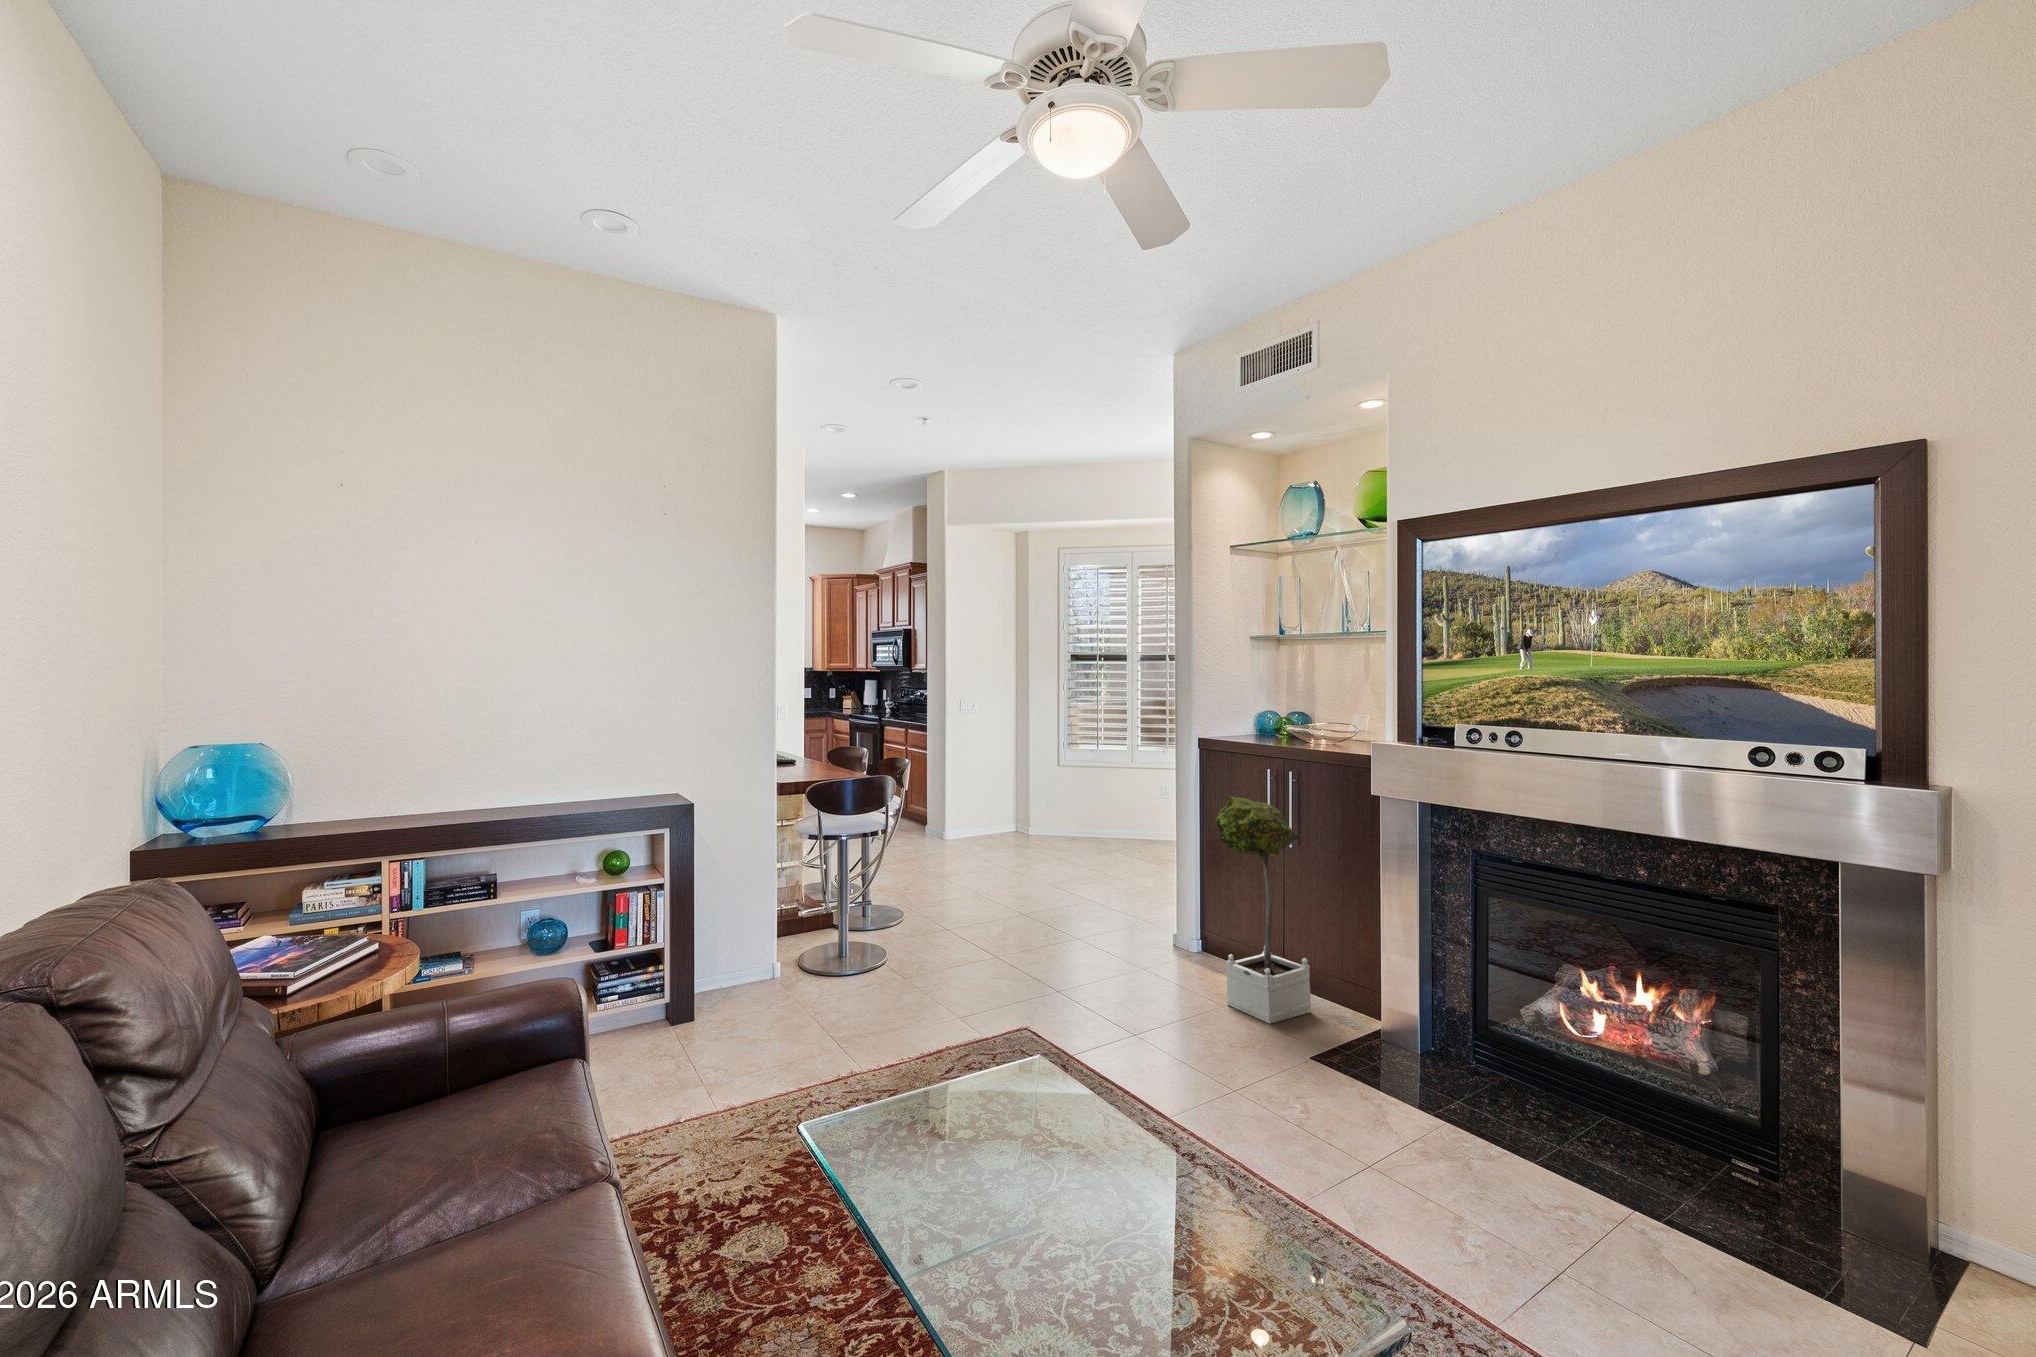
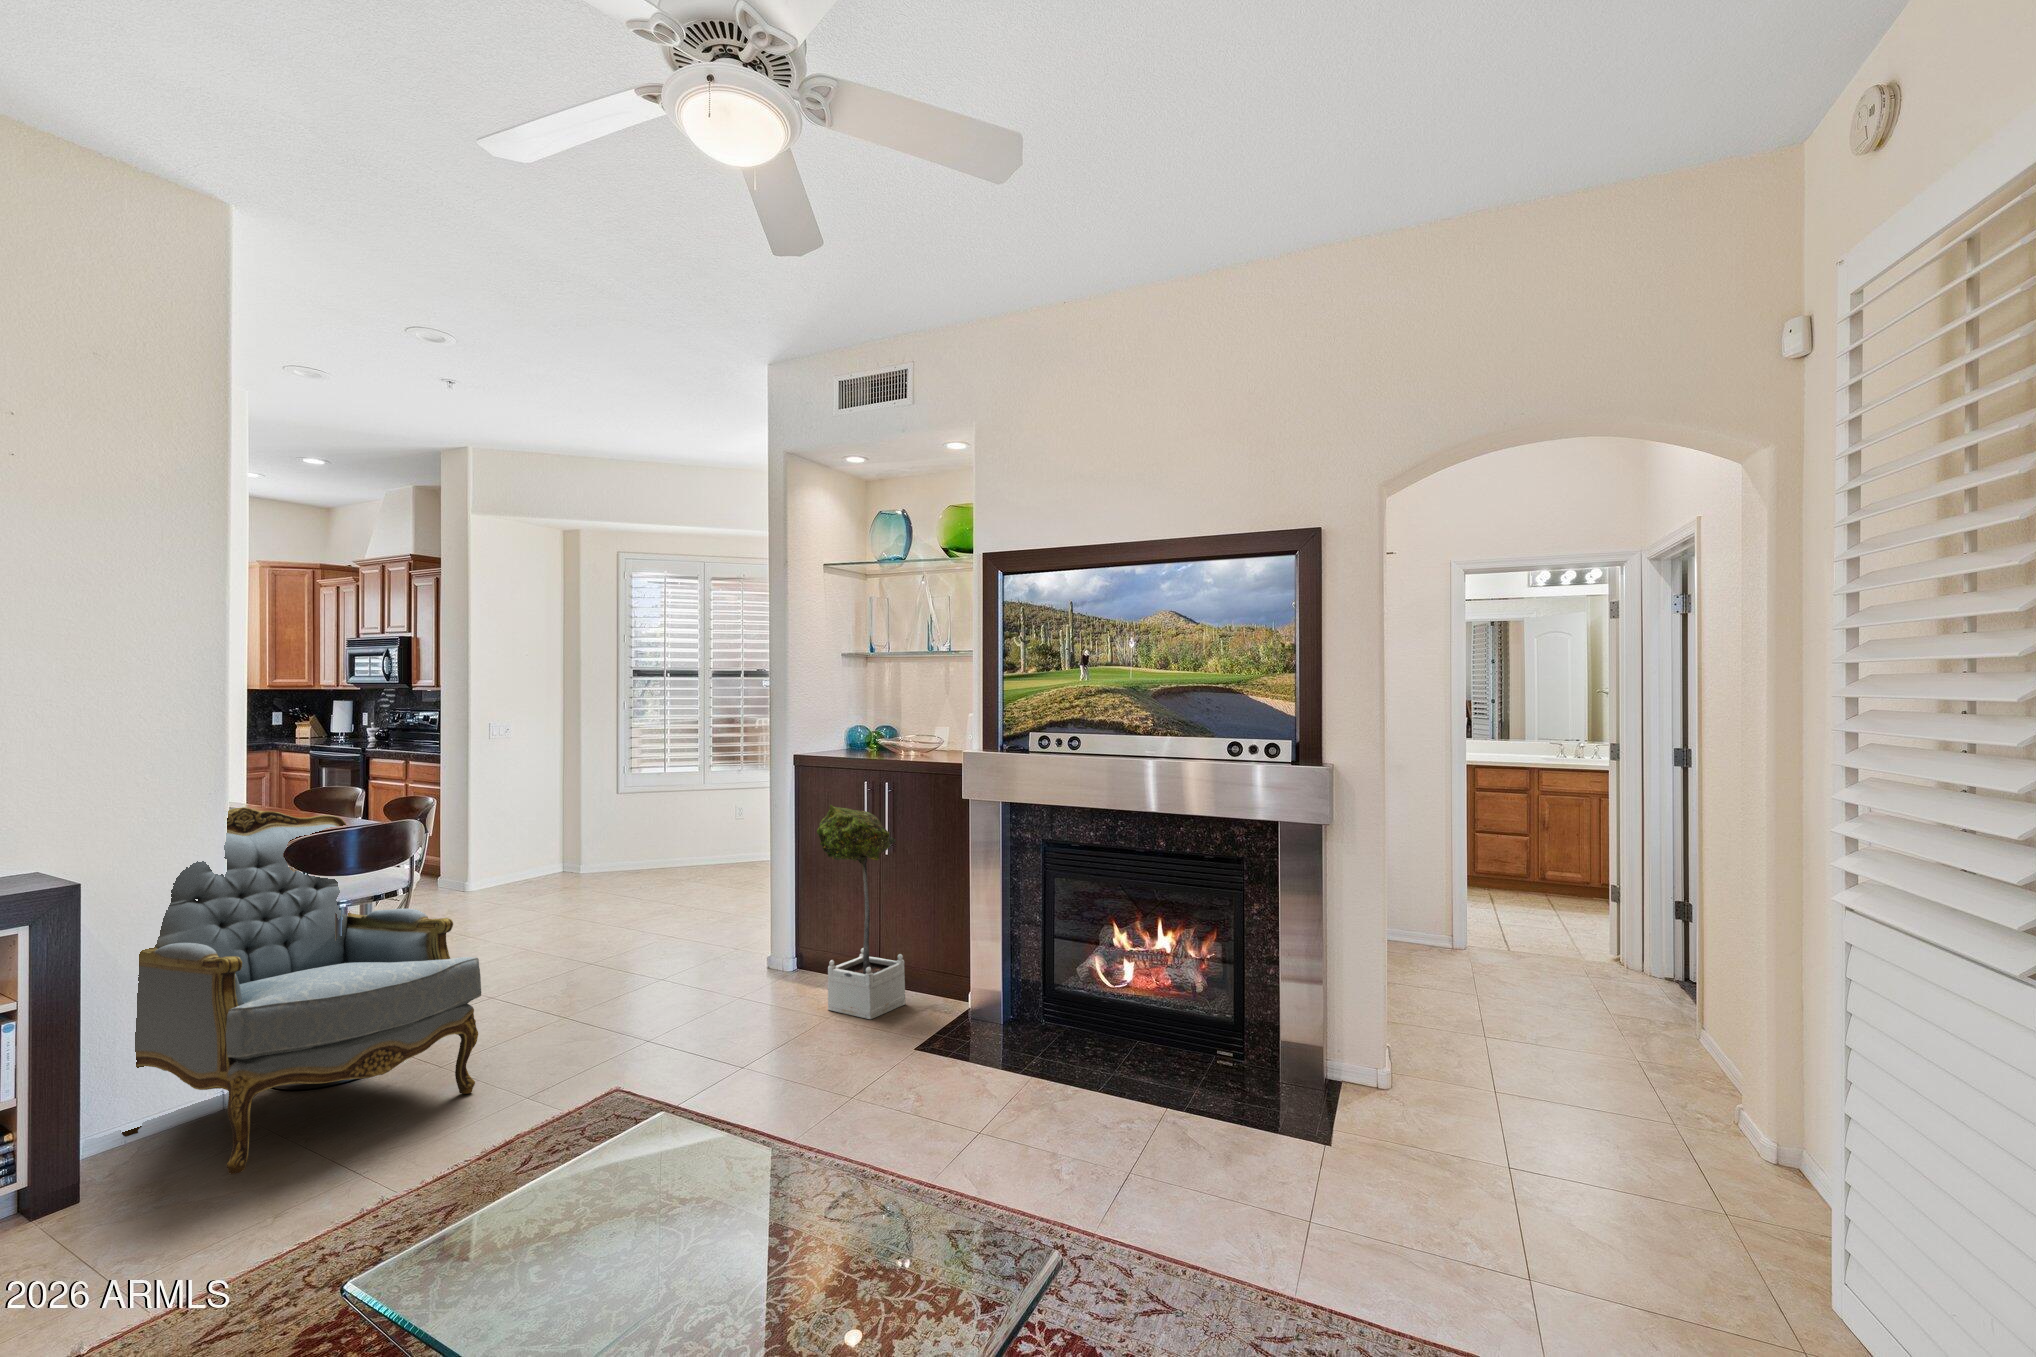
armchair: none [667,771,909,1070] -> present [122,807,481,1174]

